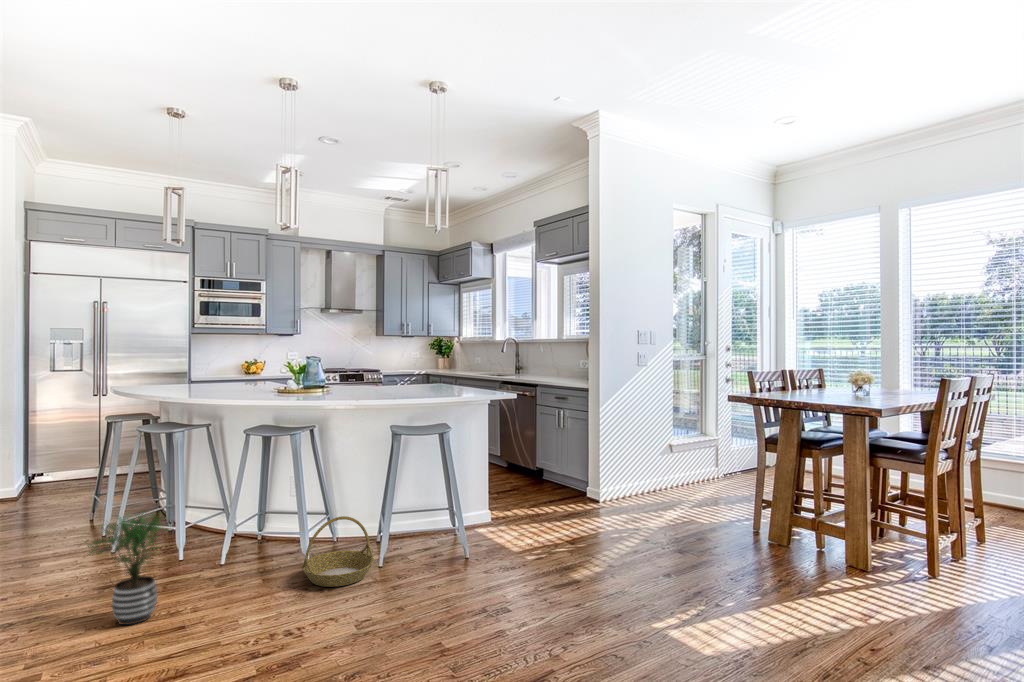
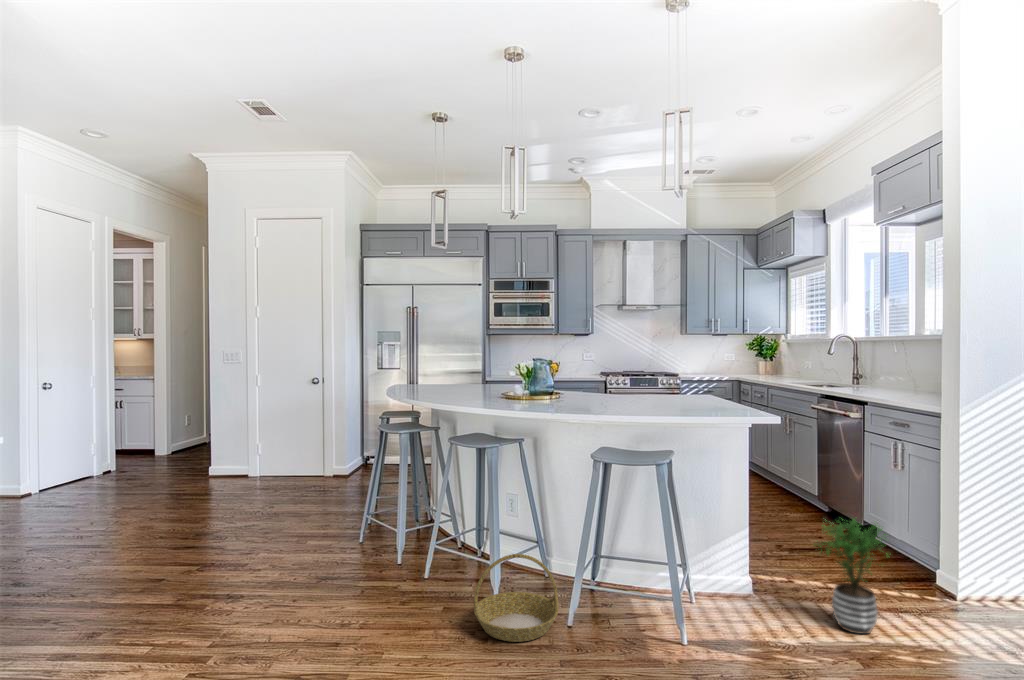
potted plant: present [88,514,166,625] -> present [818,519,889,634]

